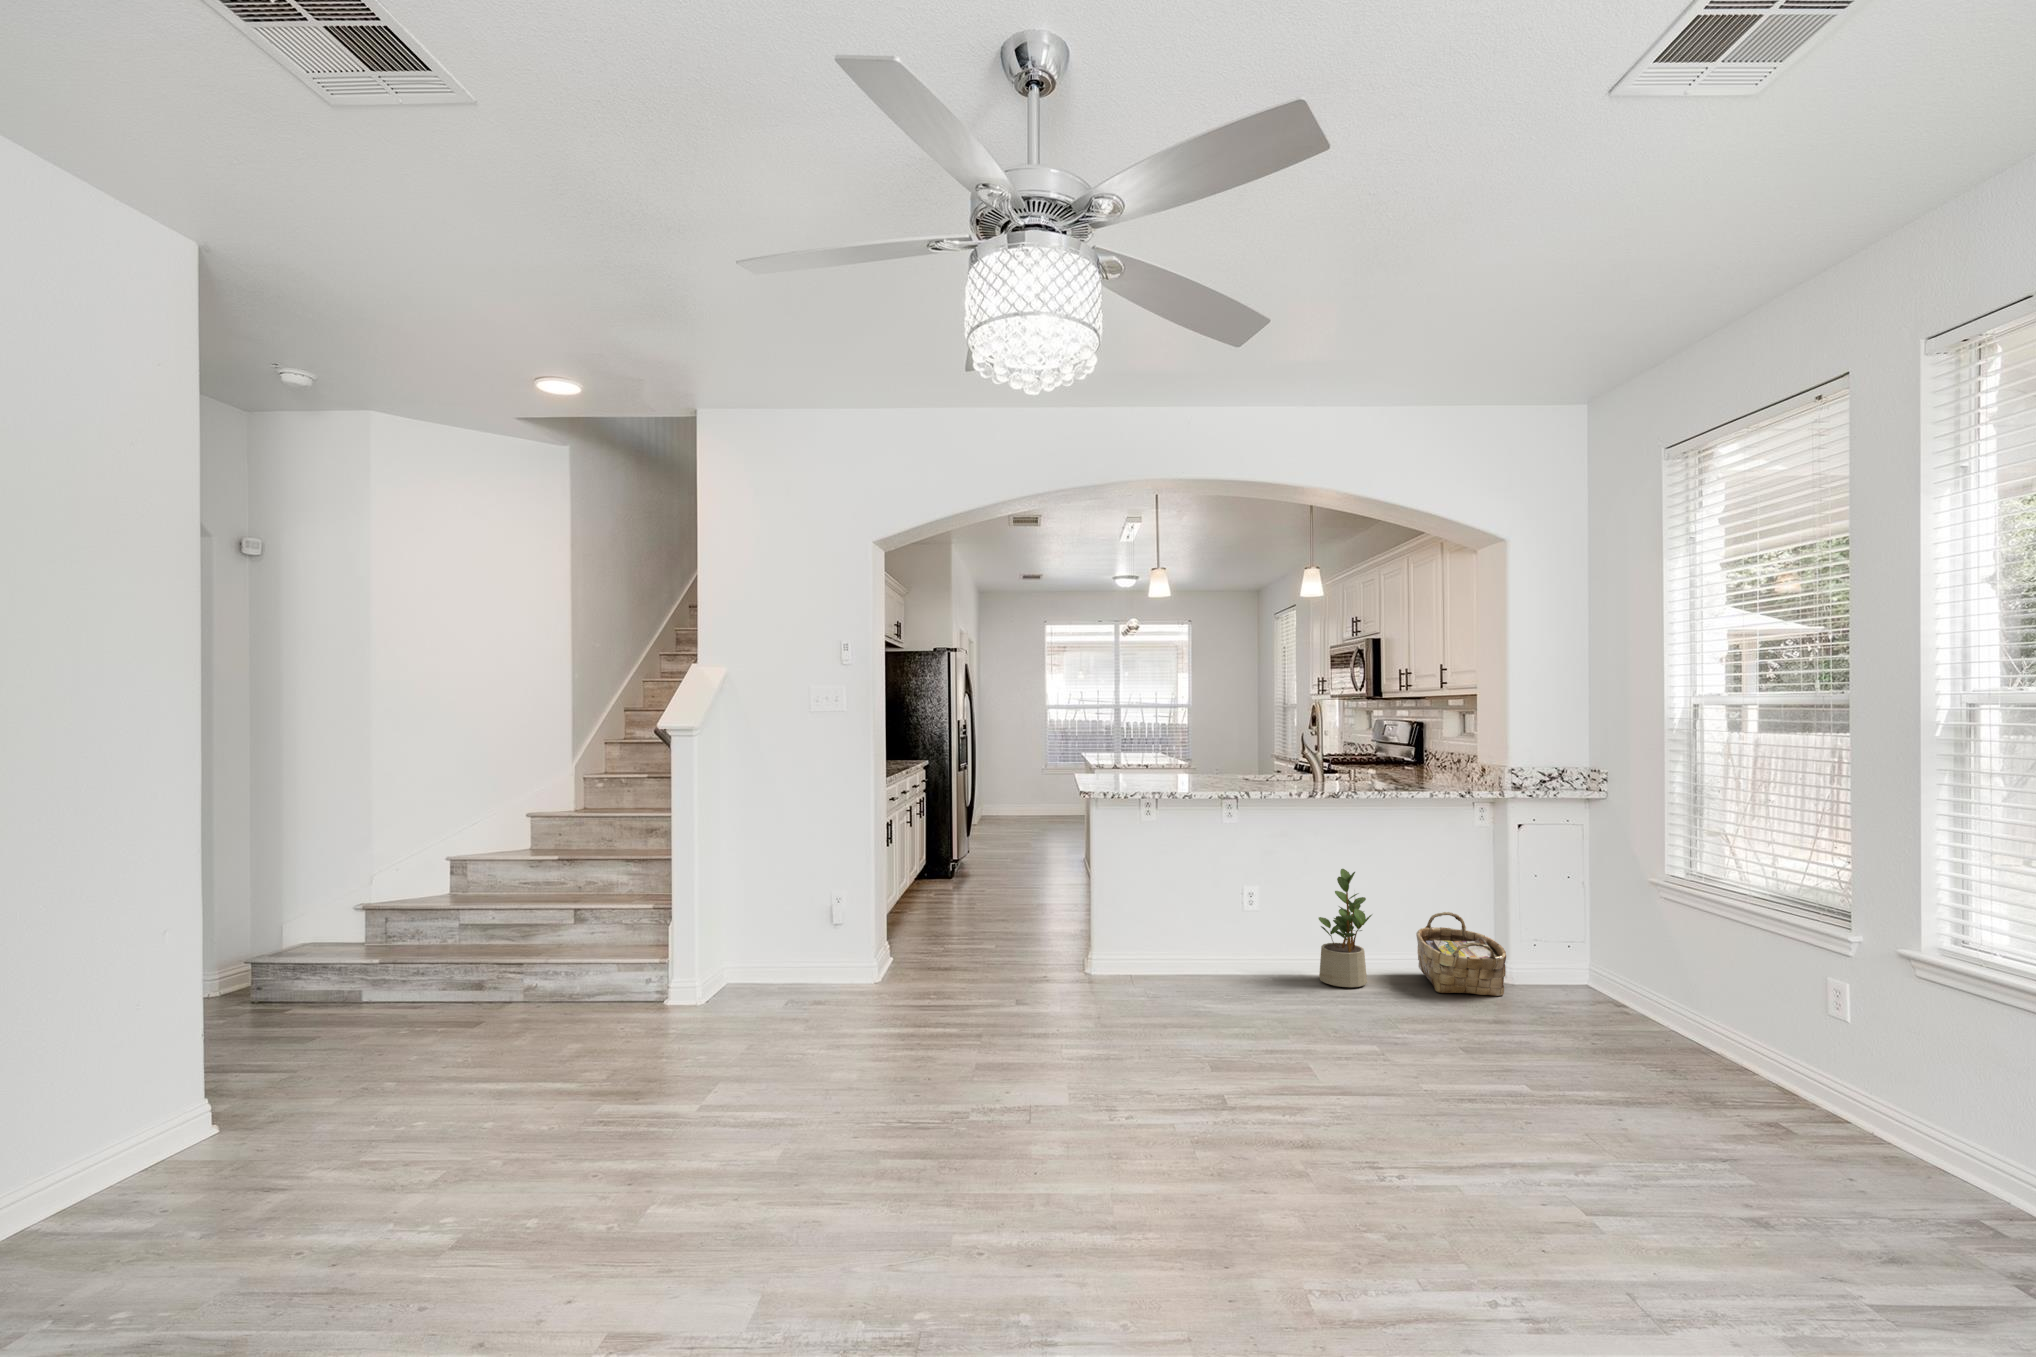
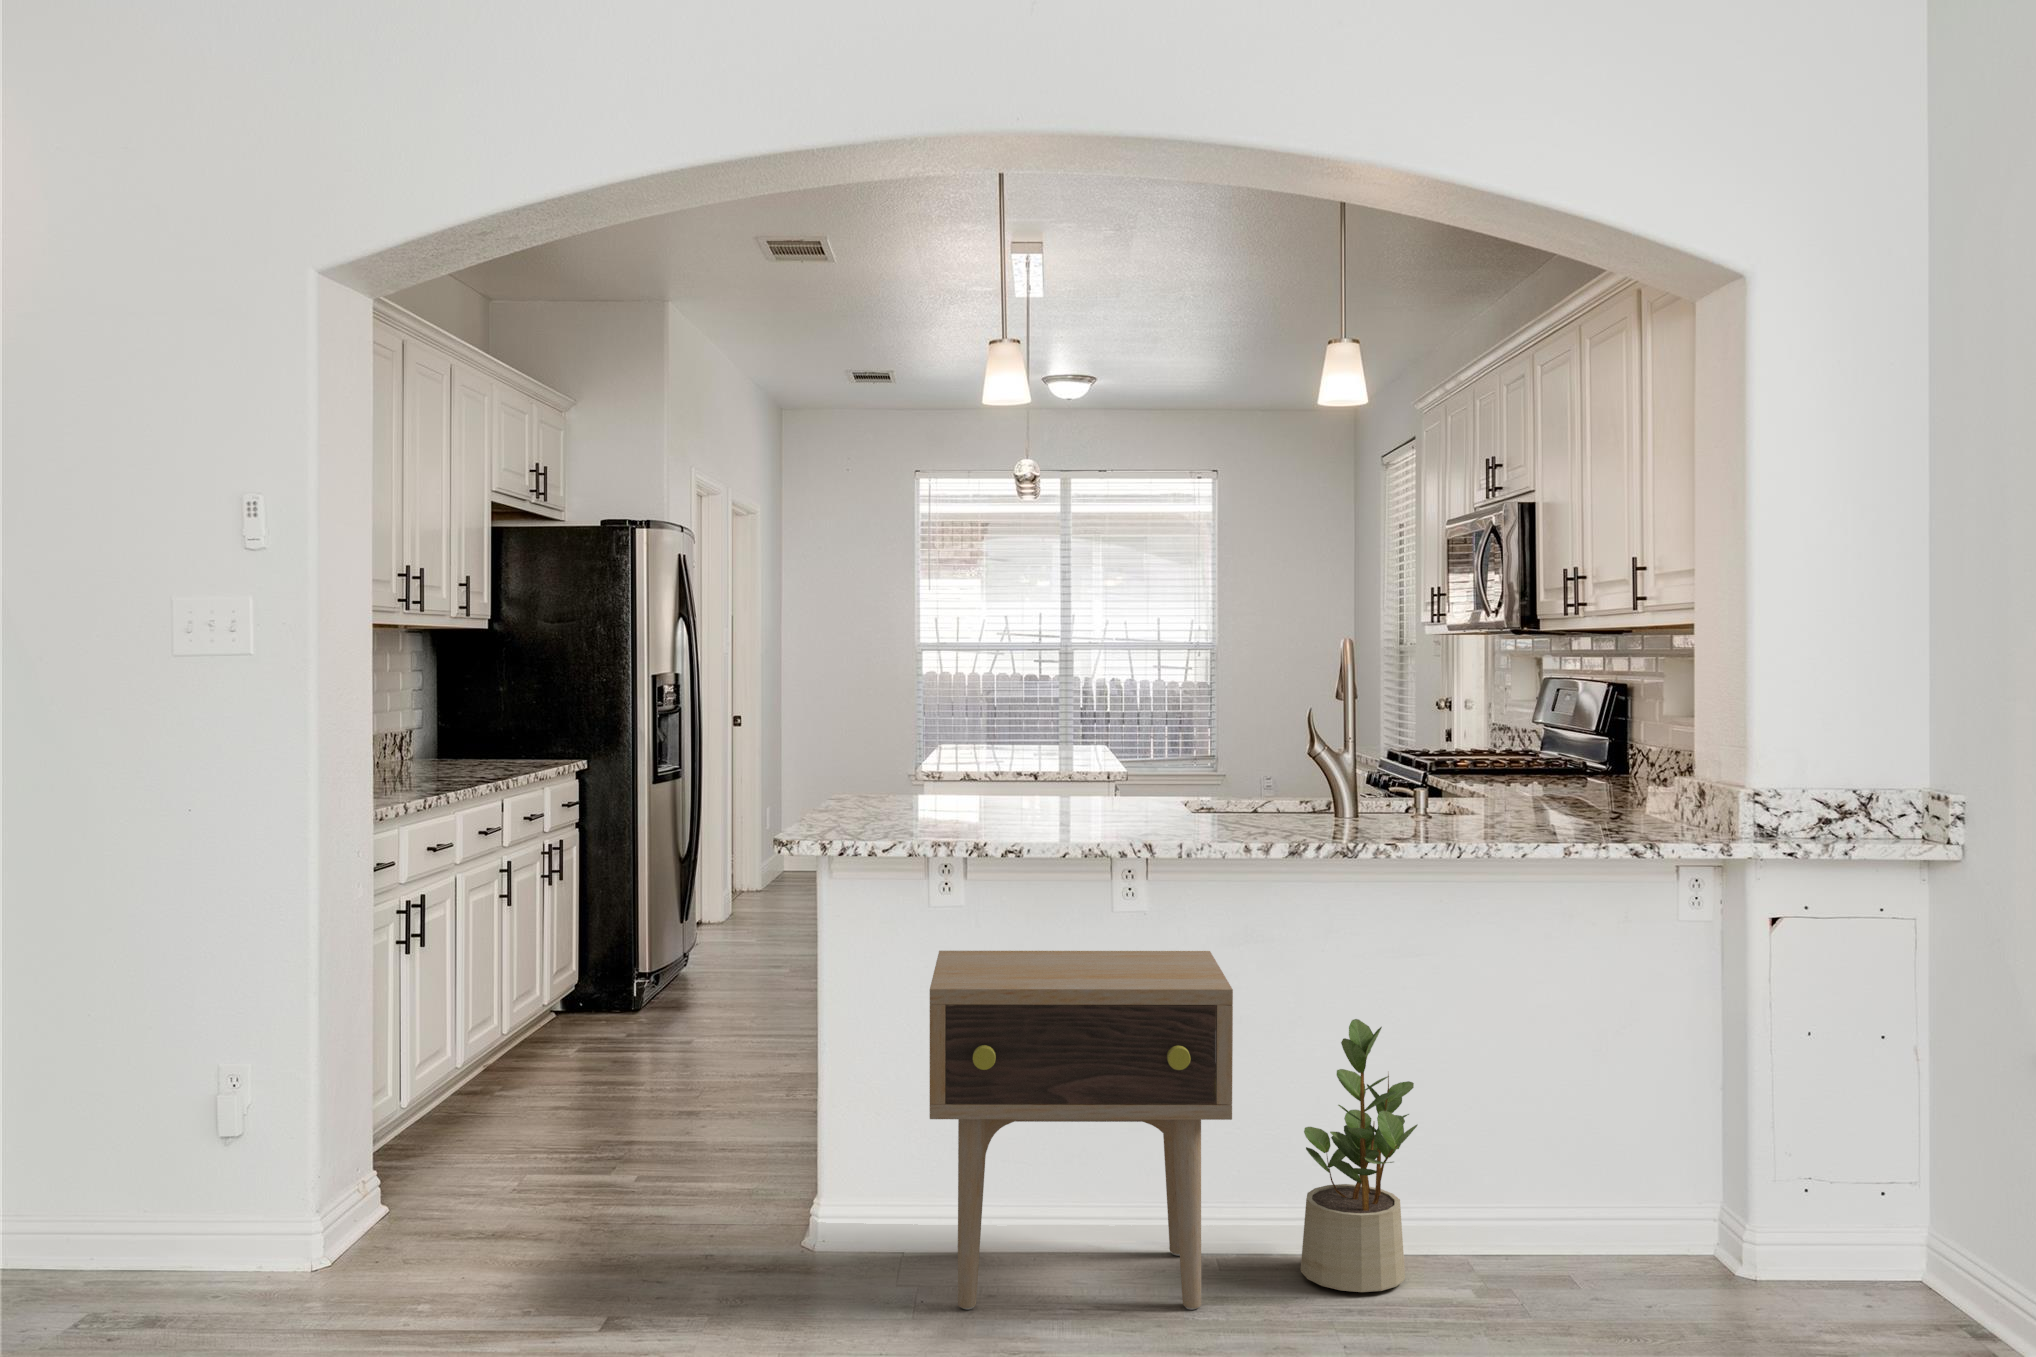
side table: none [1154,840,1297,994] -> present [930,951,1233,1310]
woven basket: present [1416,912,1506,996] -> none [1526,1115,1718,1318]

